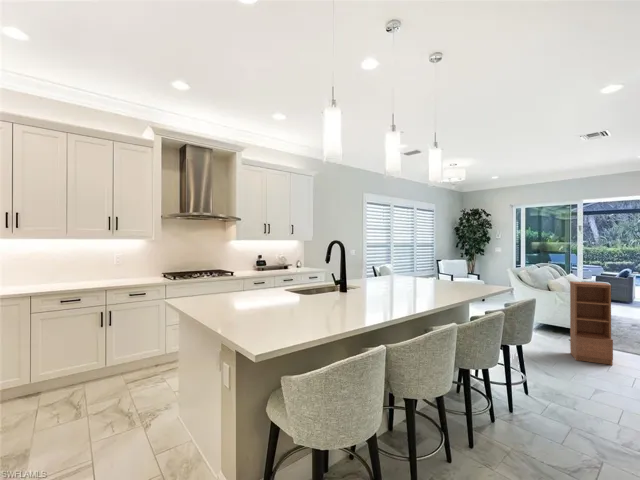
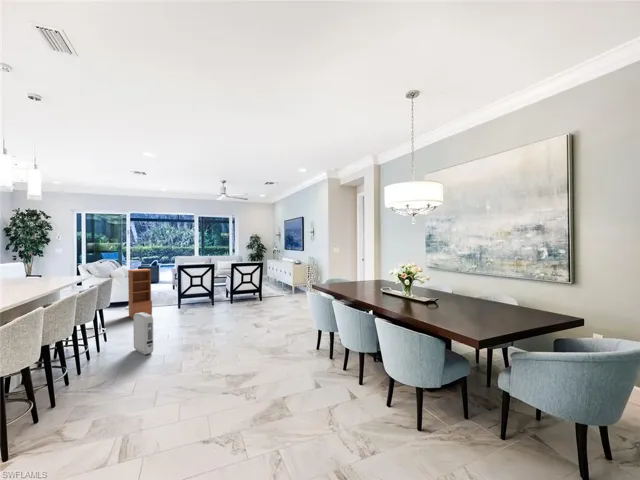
air purifier: none [562,367,603,466] -> present [133,312,153,355]

